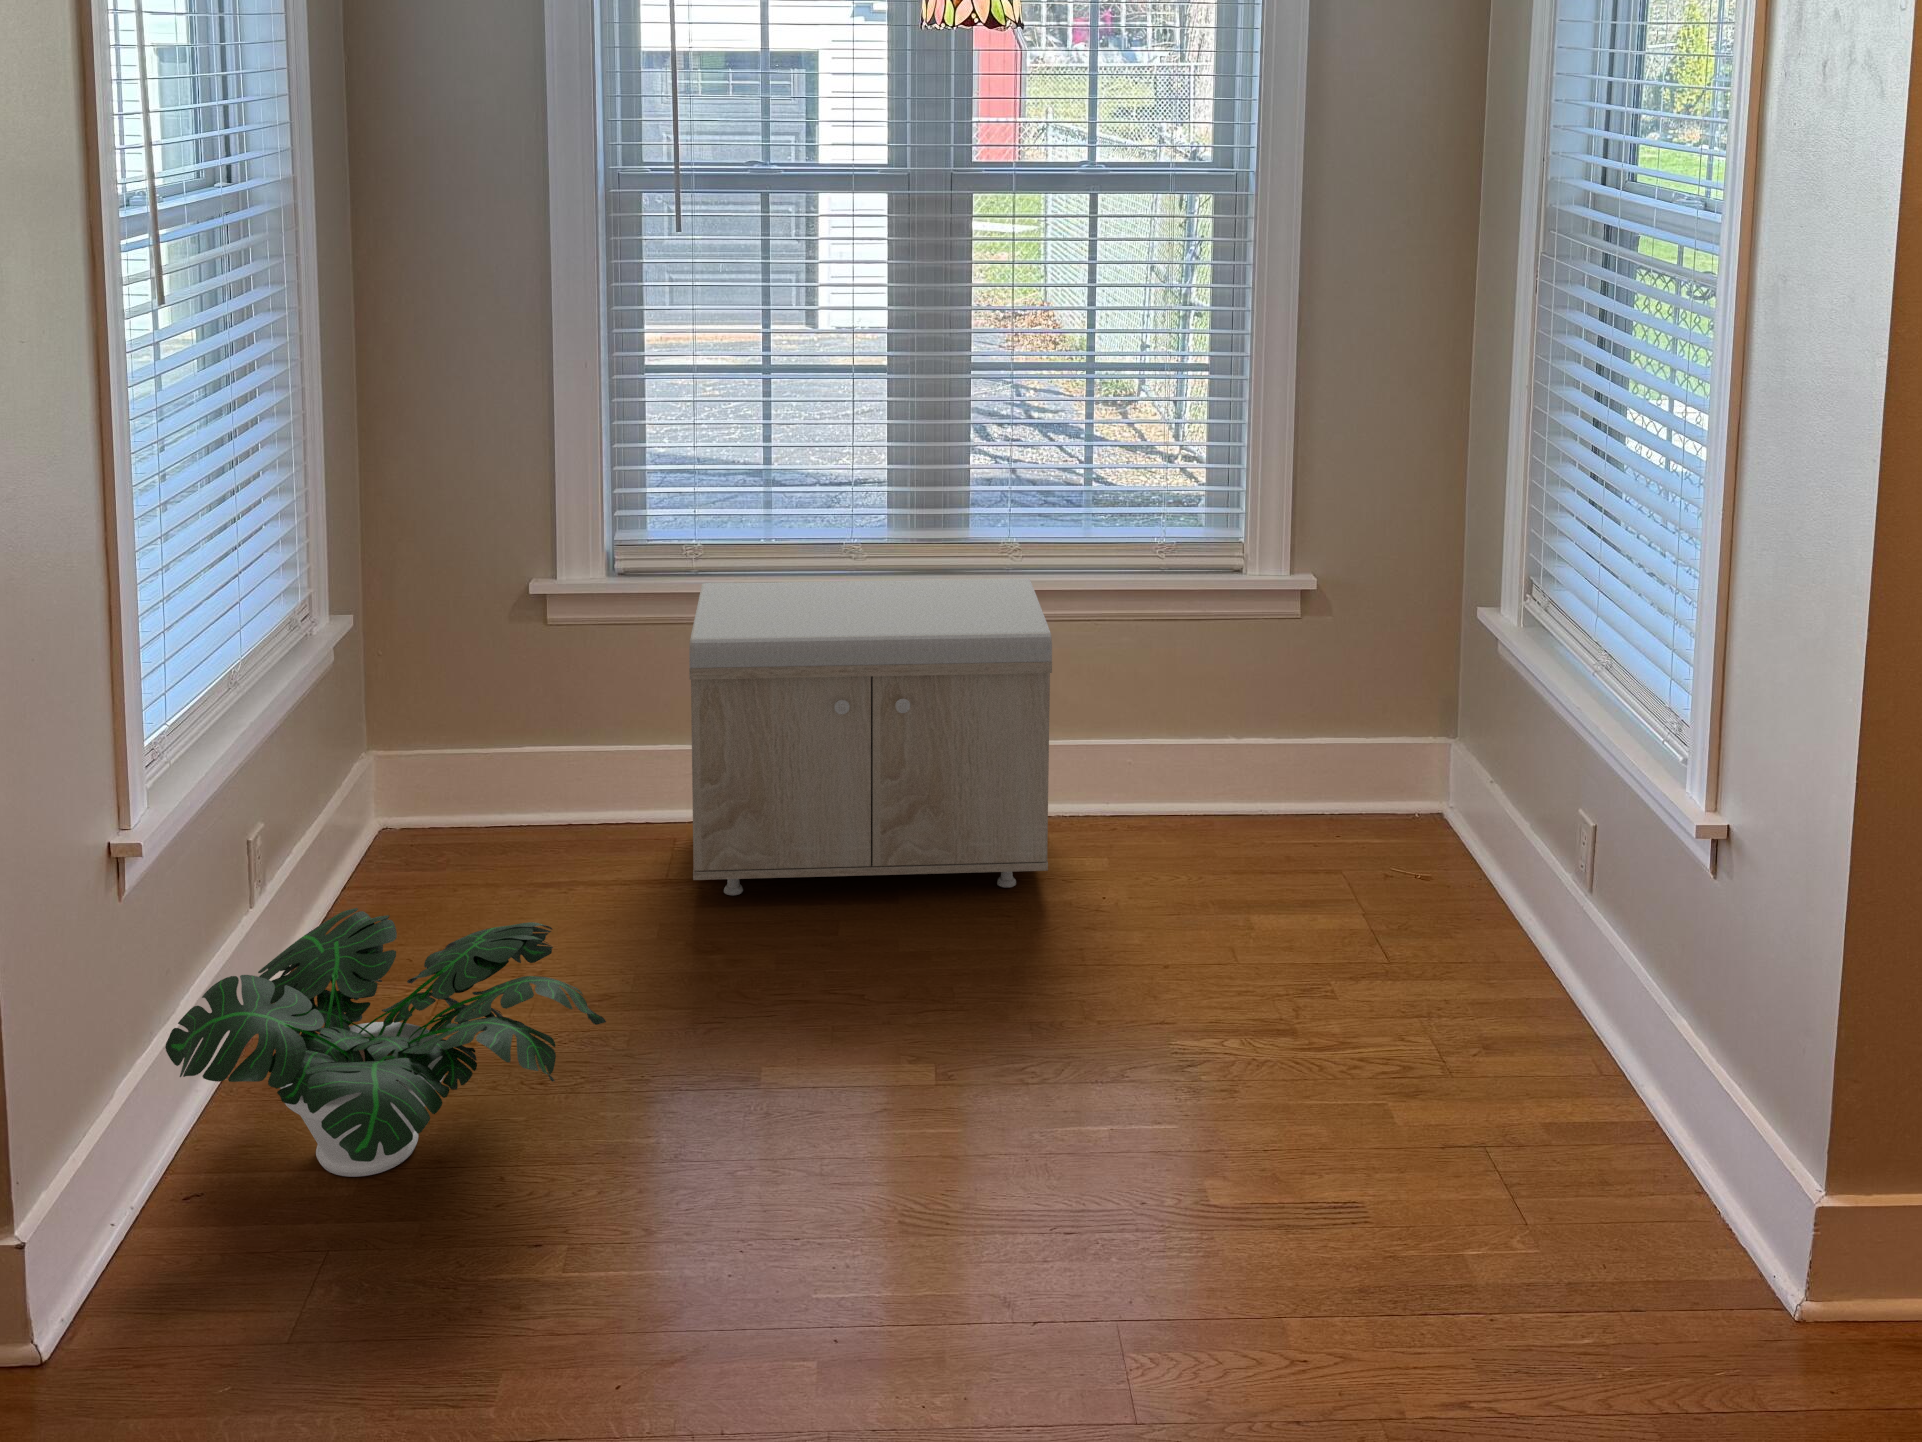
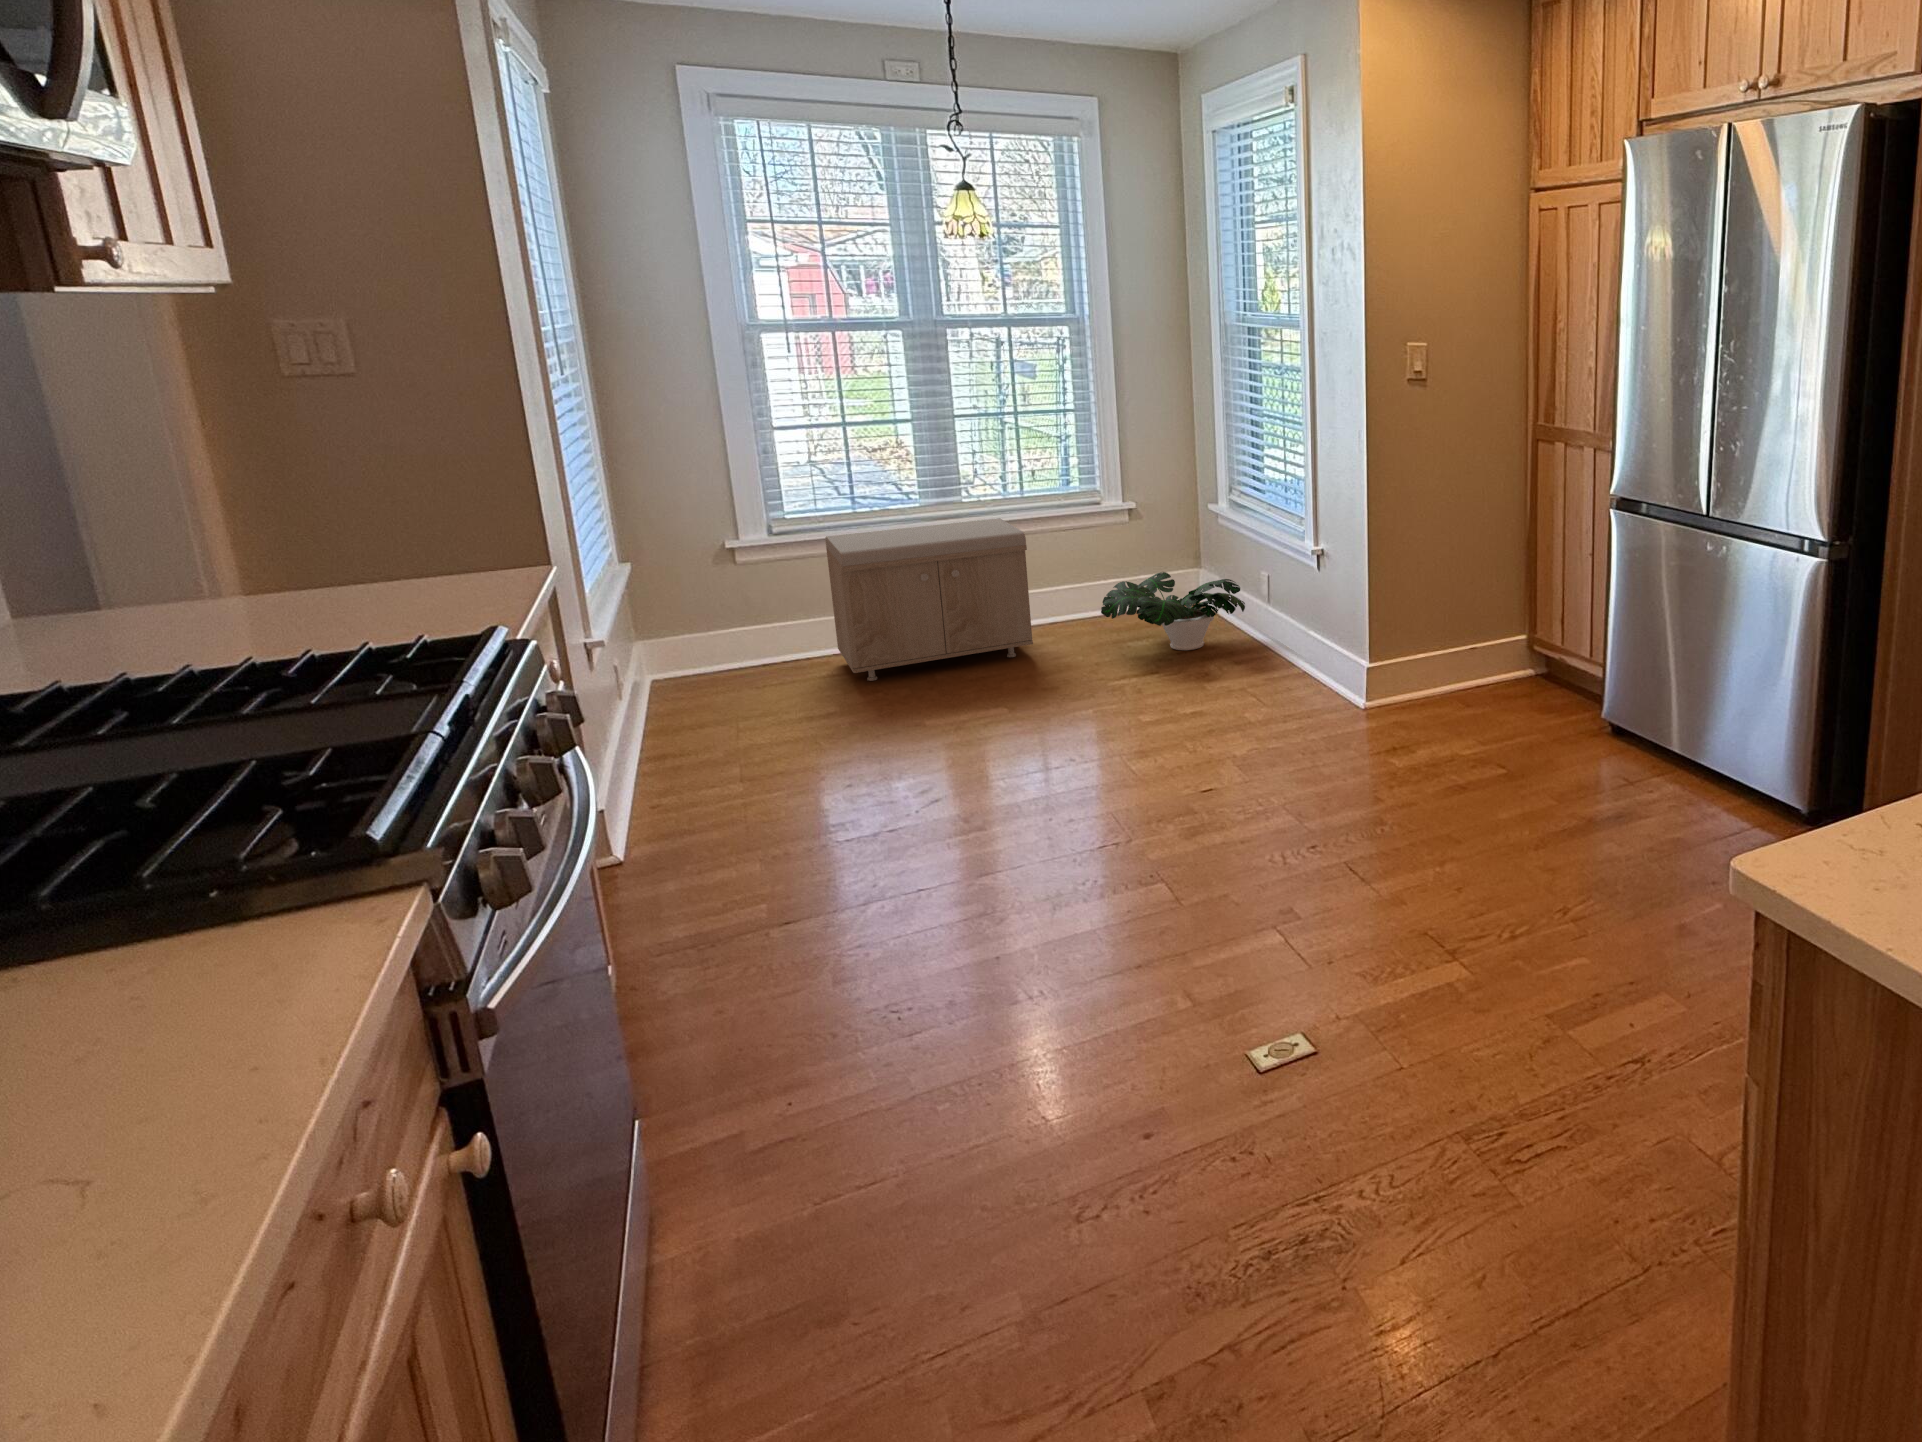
potted plant: present [165,908,606,1177] -> present [1101,572,1245,650]

